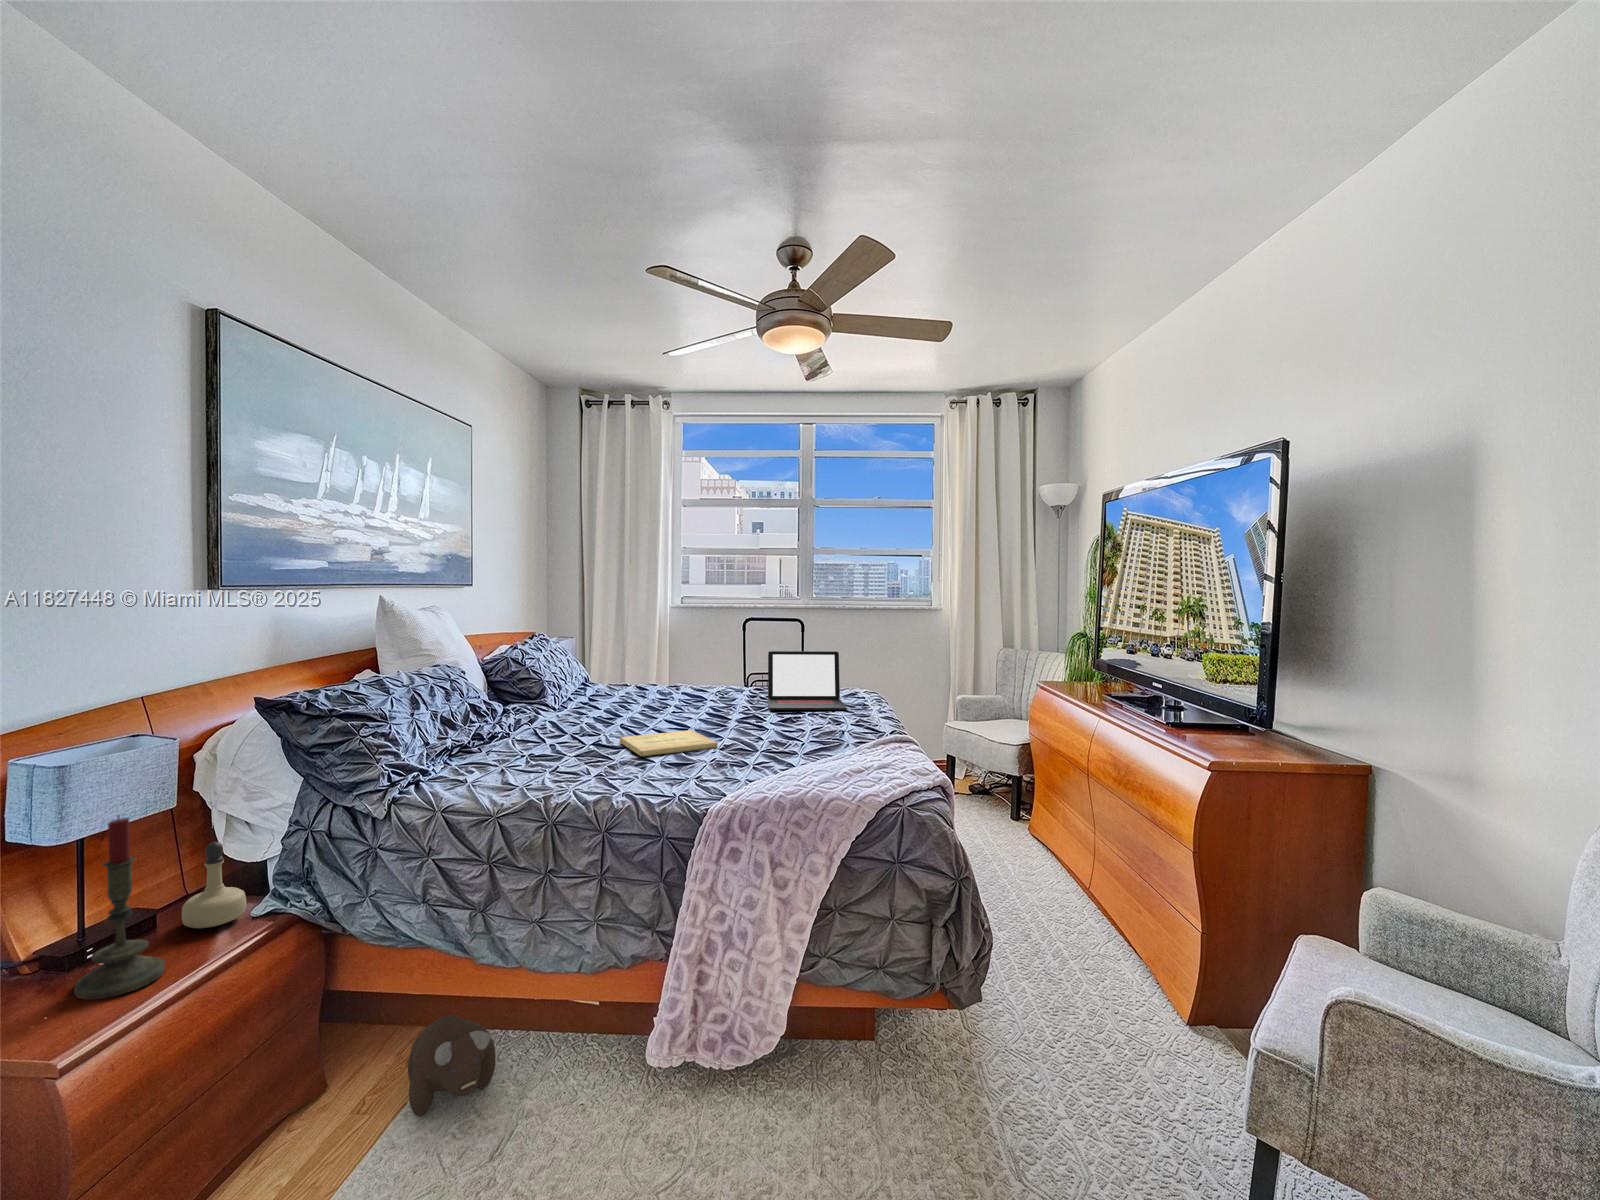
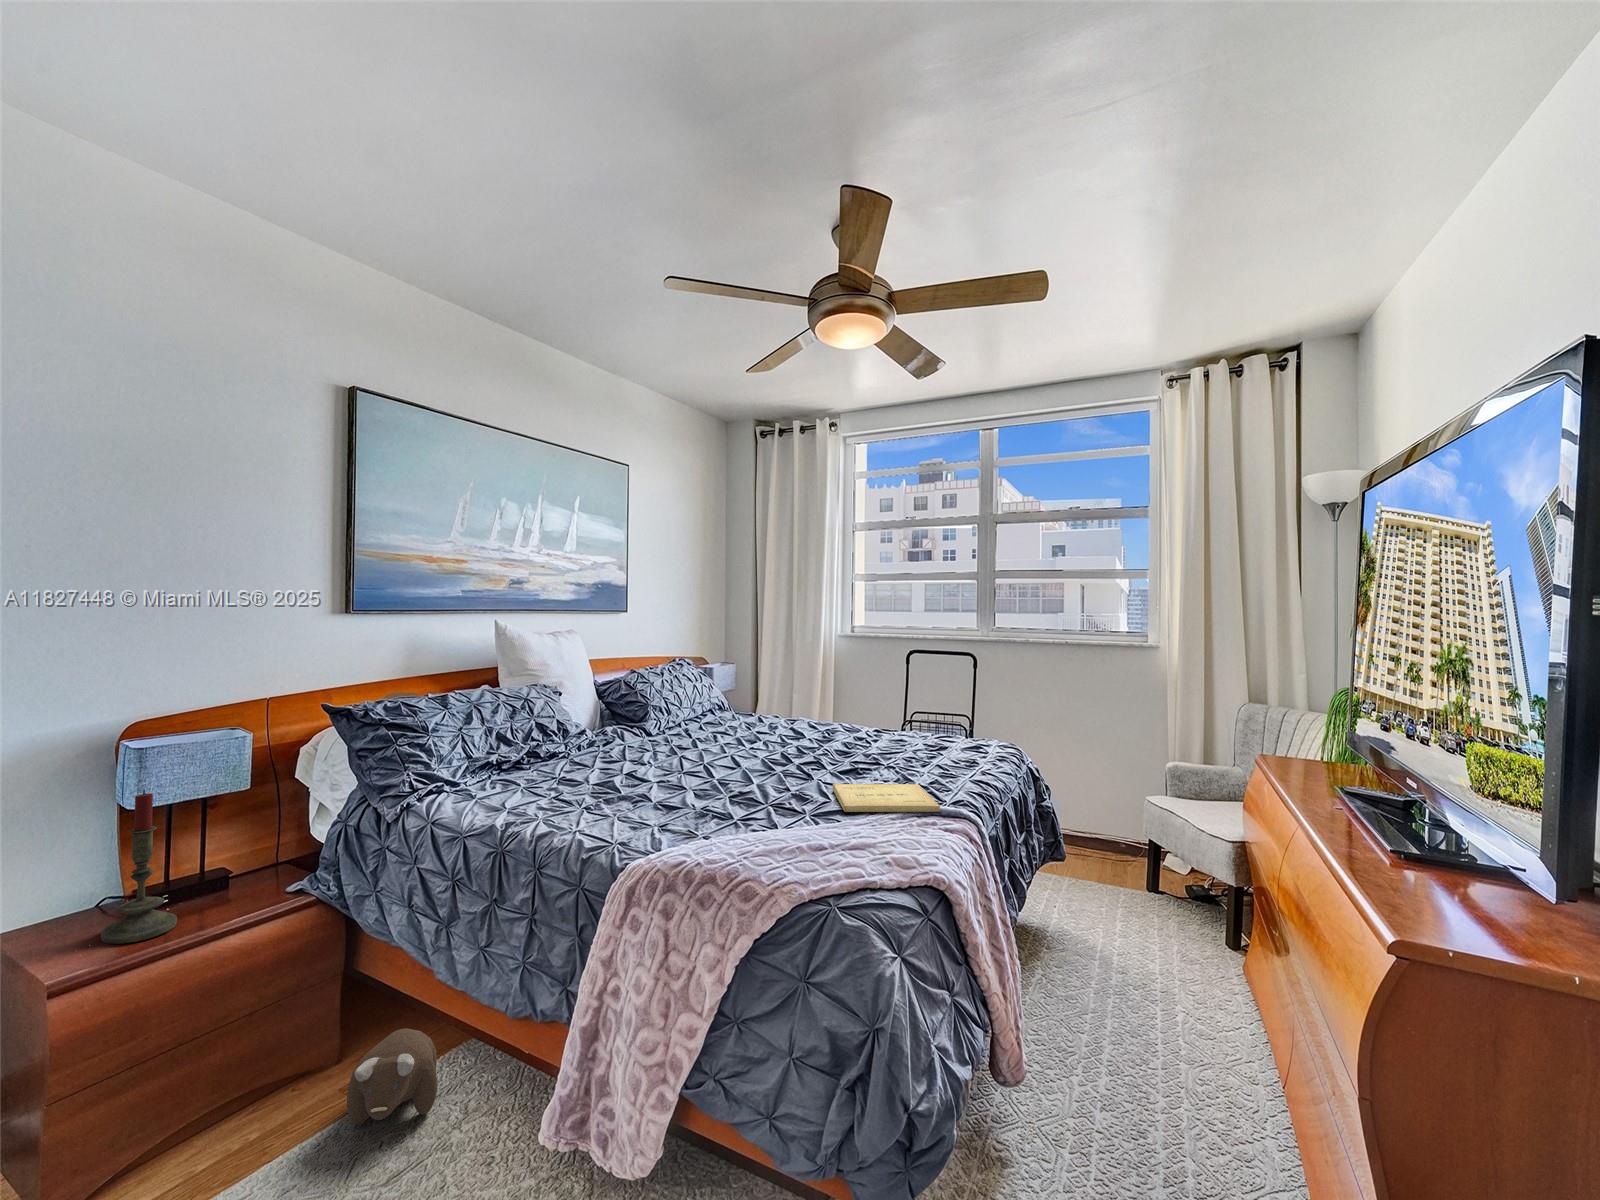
laptop: present [768,651,847,710] -> none [866,688,968,765]
book: present [620,730,717,756] -> present [833,784,940,812]
perfume bottle: present [182,842,246,928] -> none [230,822,284,896]

